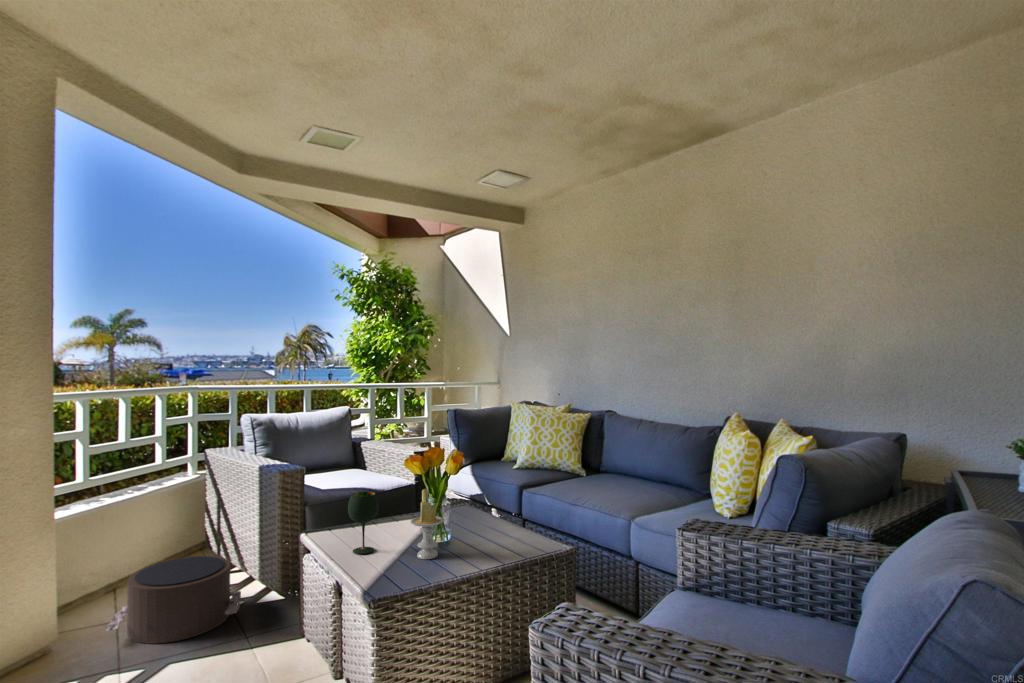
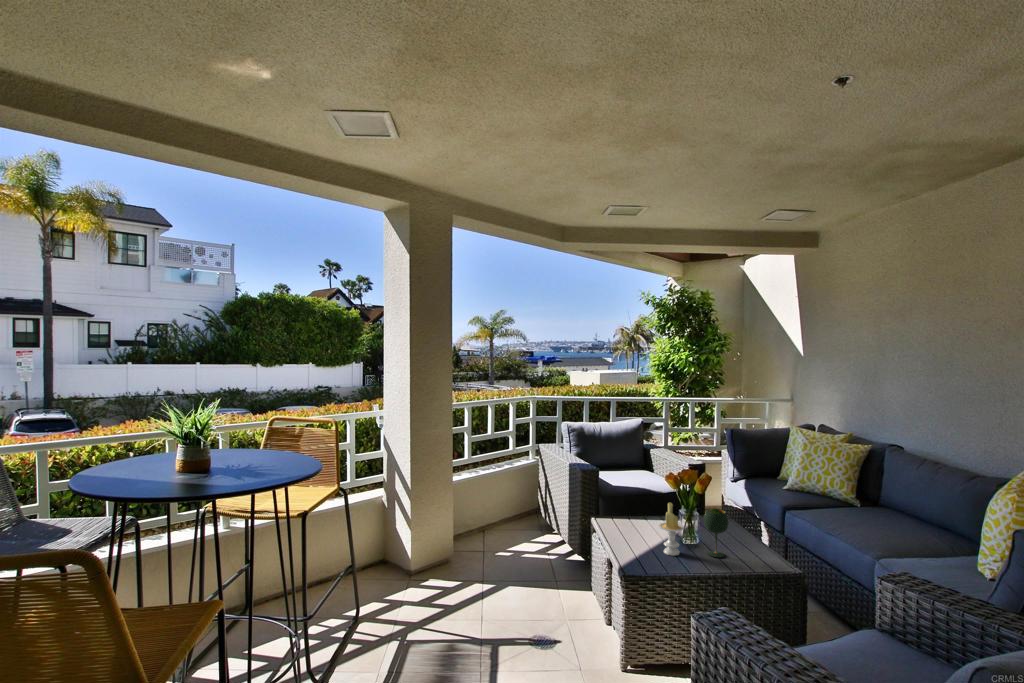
wine glass: present [348,492,379,554] -> present [704,509,728,557]
pouf: present [106,556,241,644] -> none [479,519,556,573]

